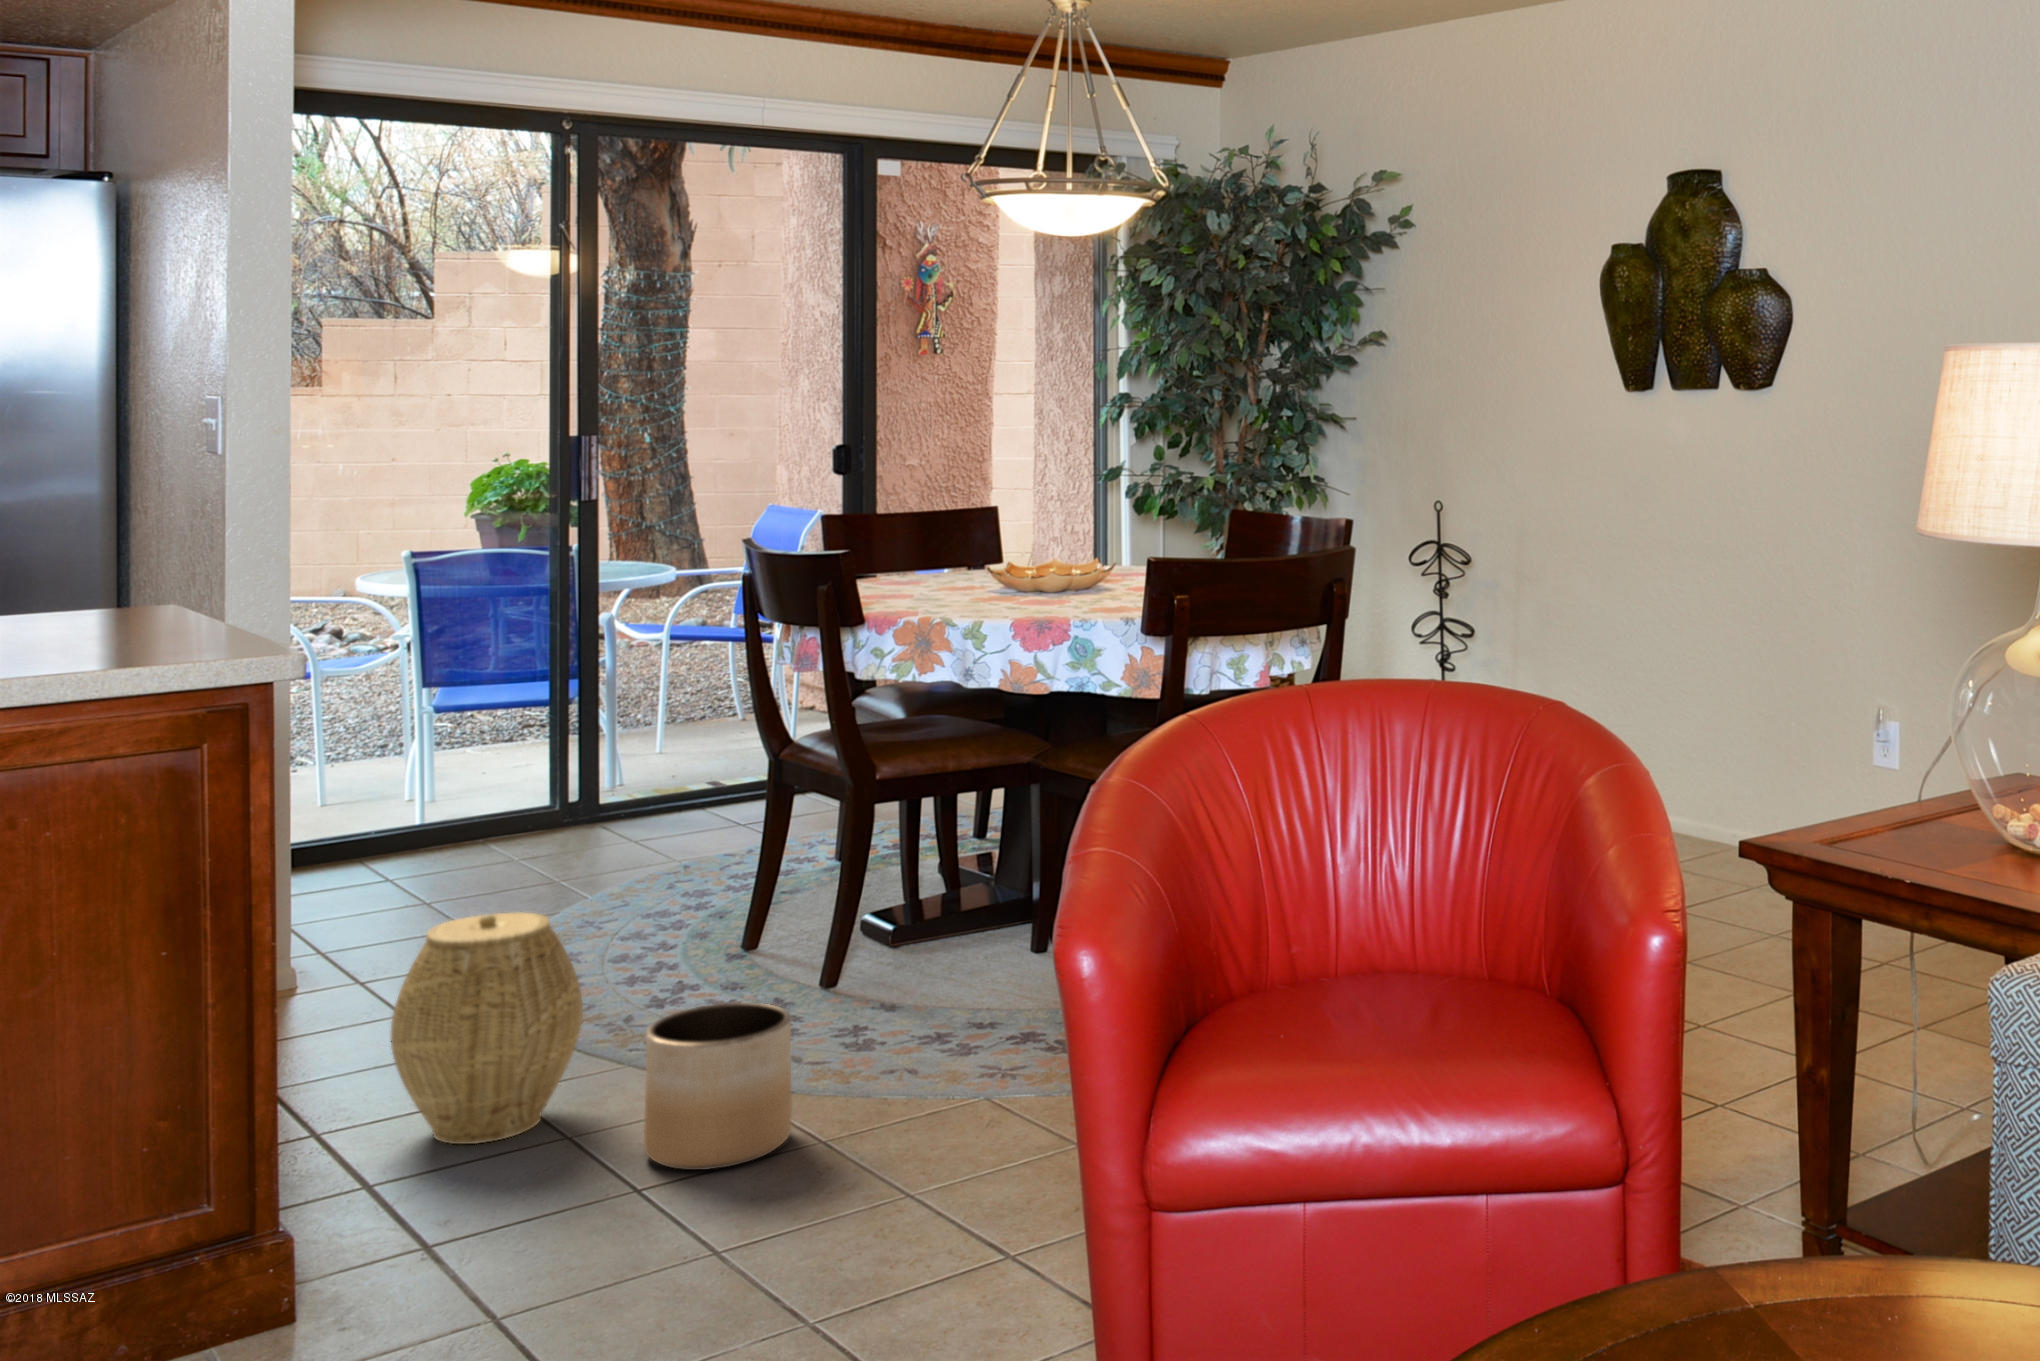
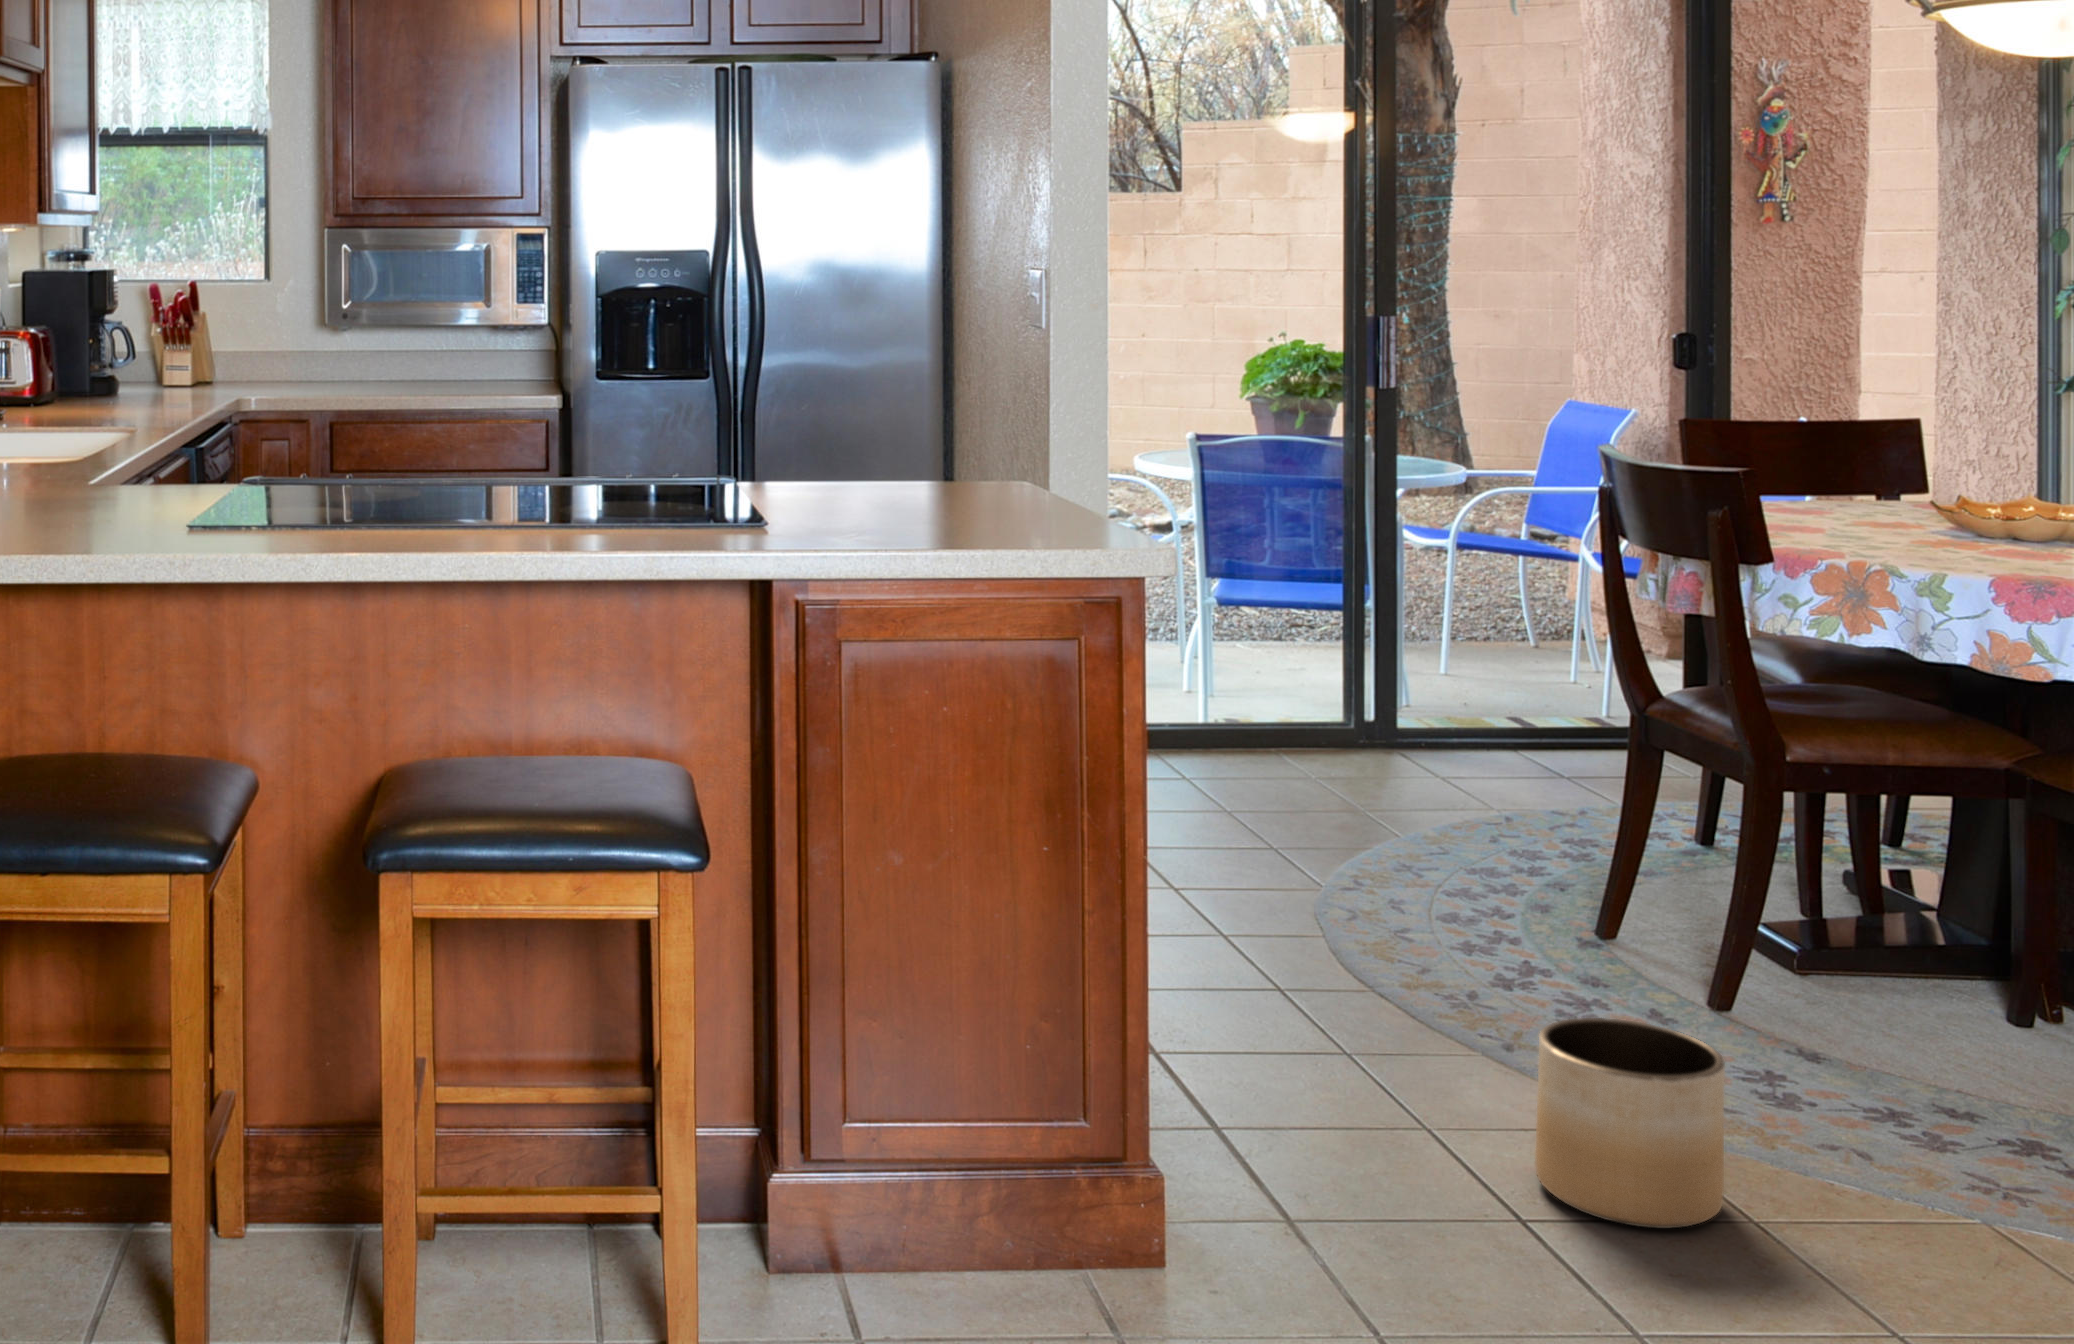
woven basket: present [390,912,583,1144] -> none [1244,856,1448,1112]

